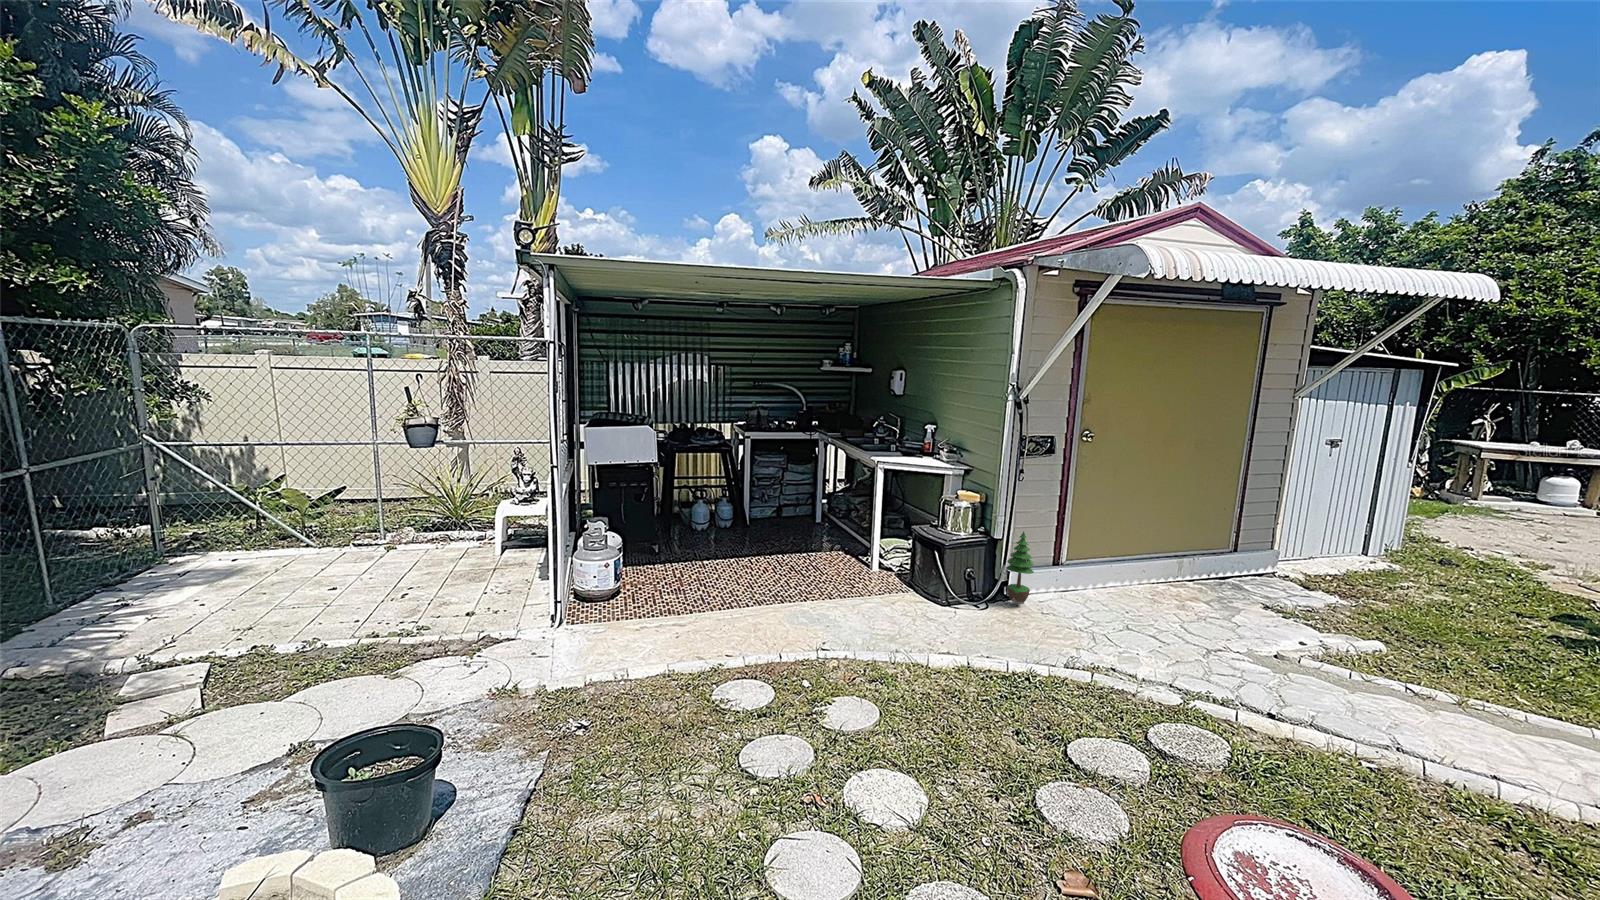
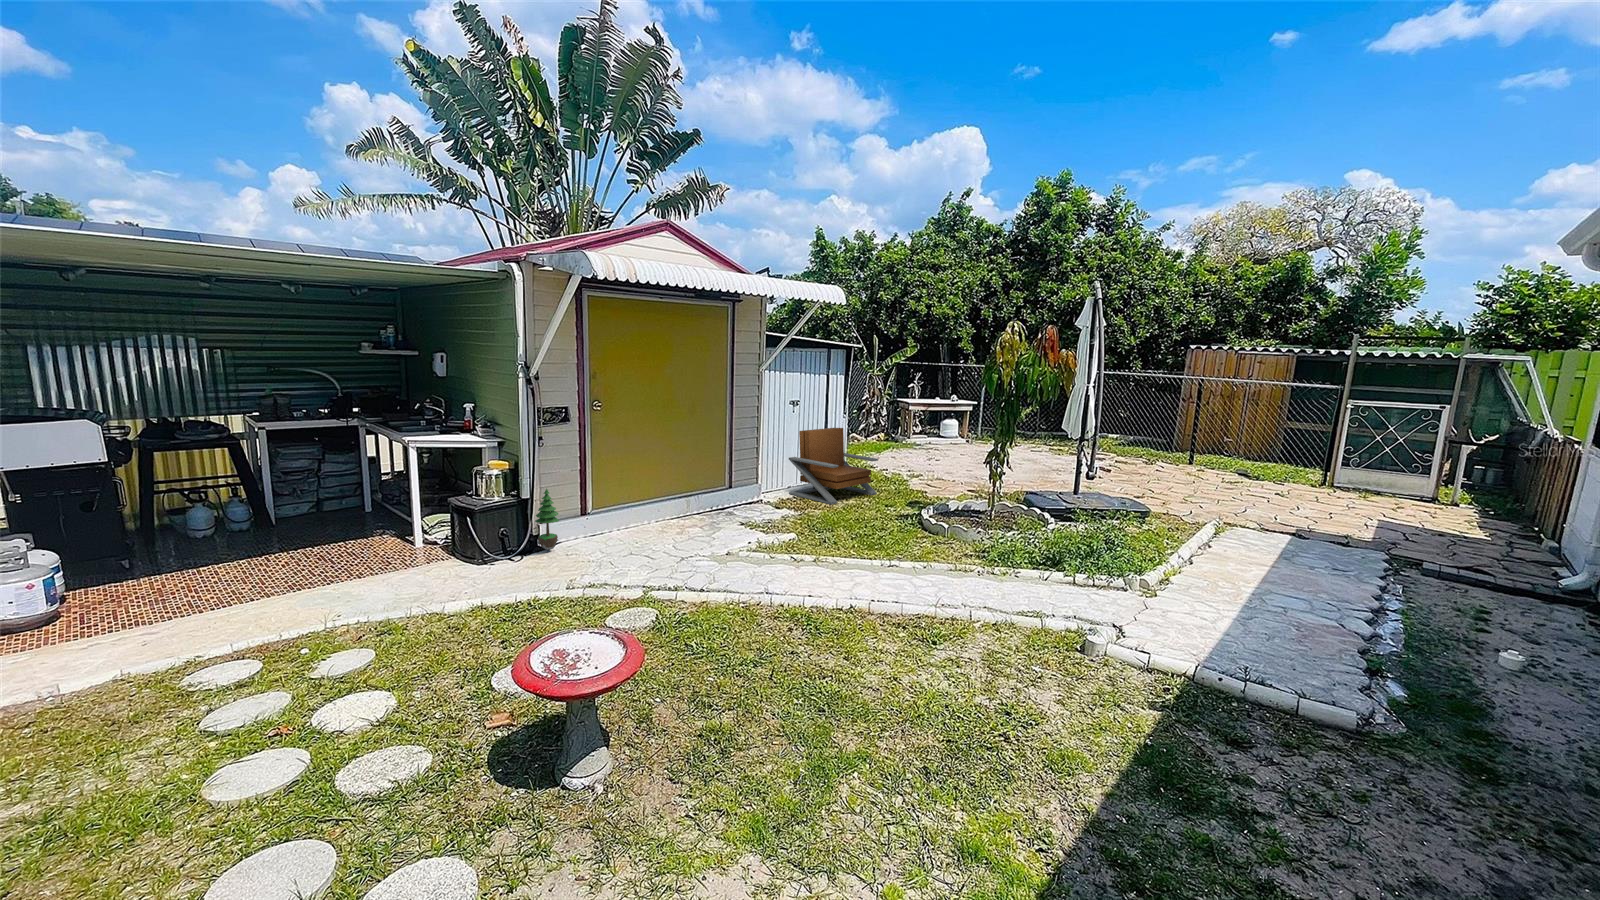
lounge chair: none [1321,484,1507,603] -> present [789,428,878,504]

